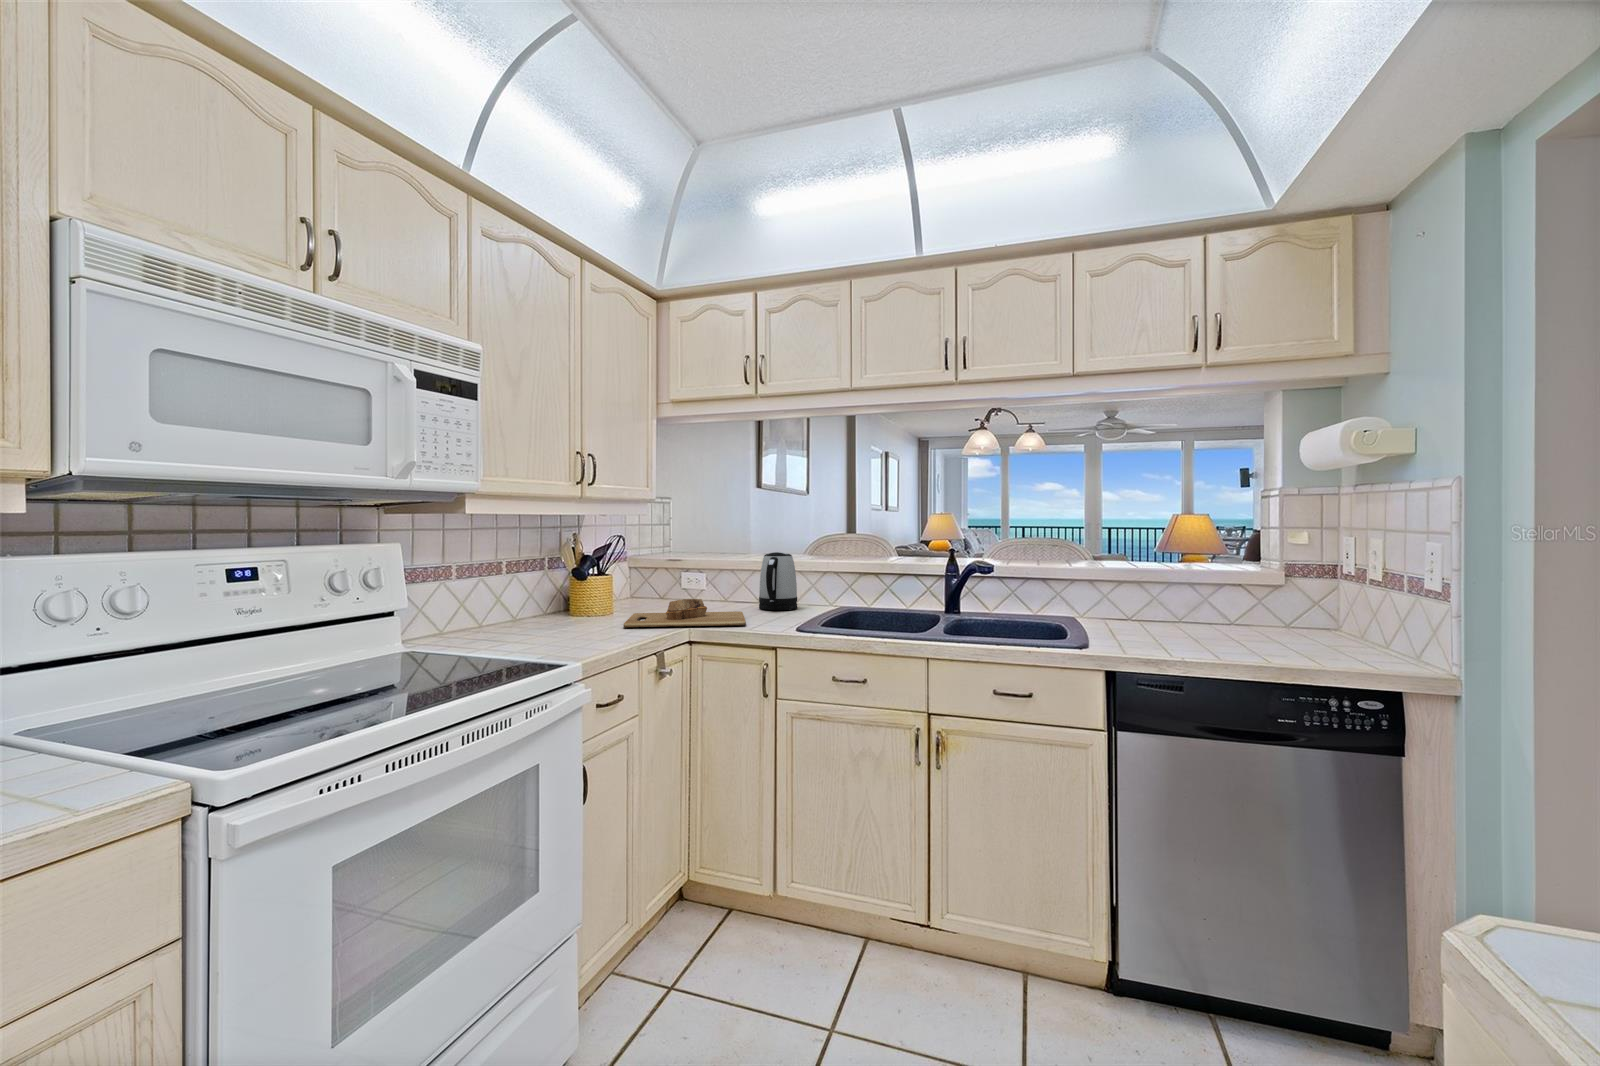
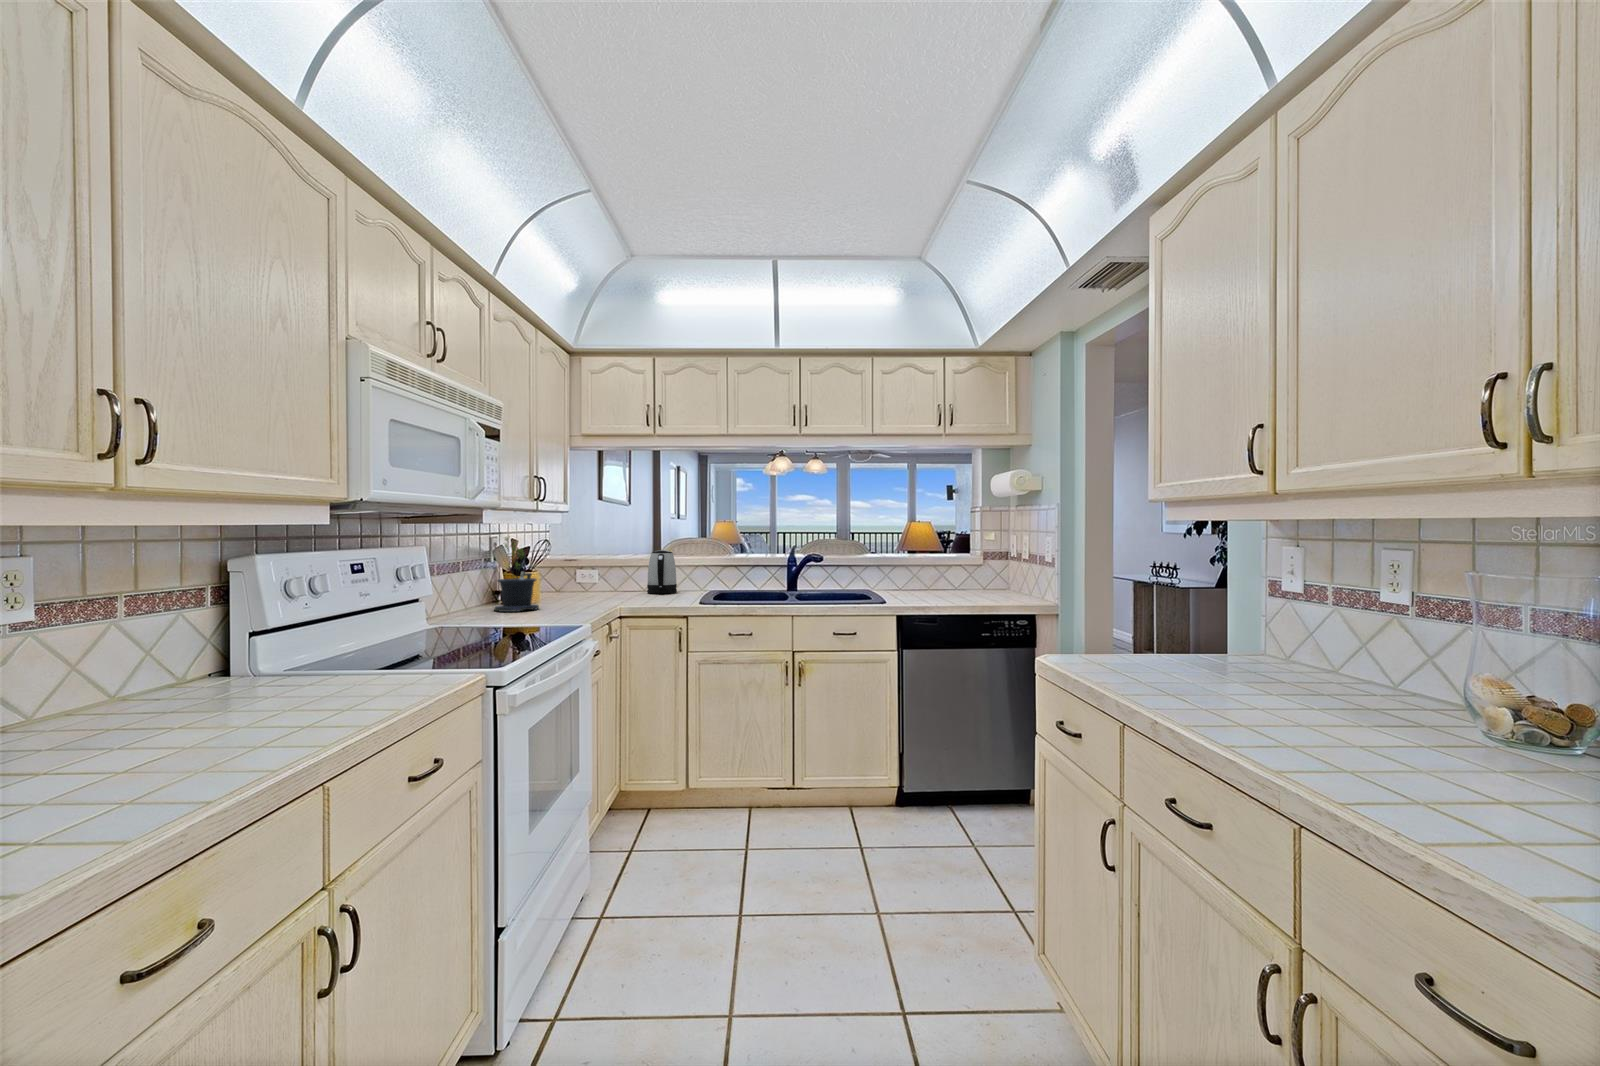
potted plant: none [532,534,592,632] -> present [494,537,539,612]
cutting board: present [624,599,746,627] -> none [557,585,658,607]

